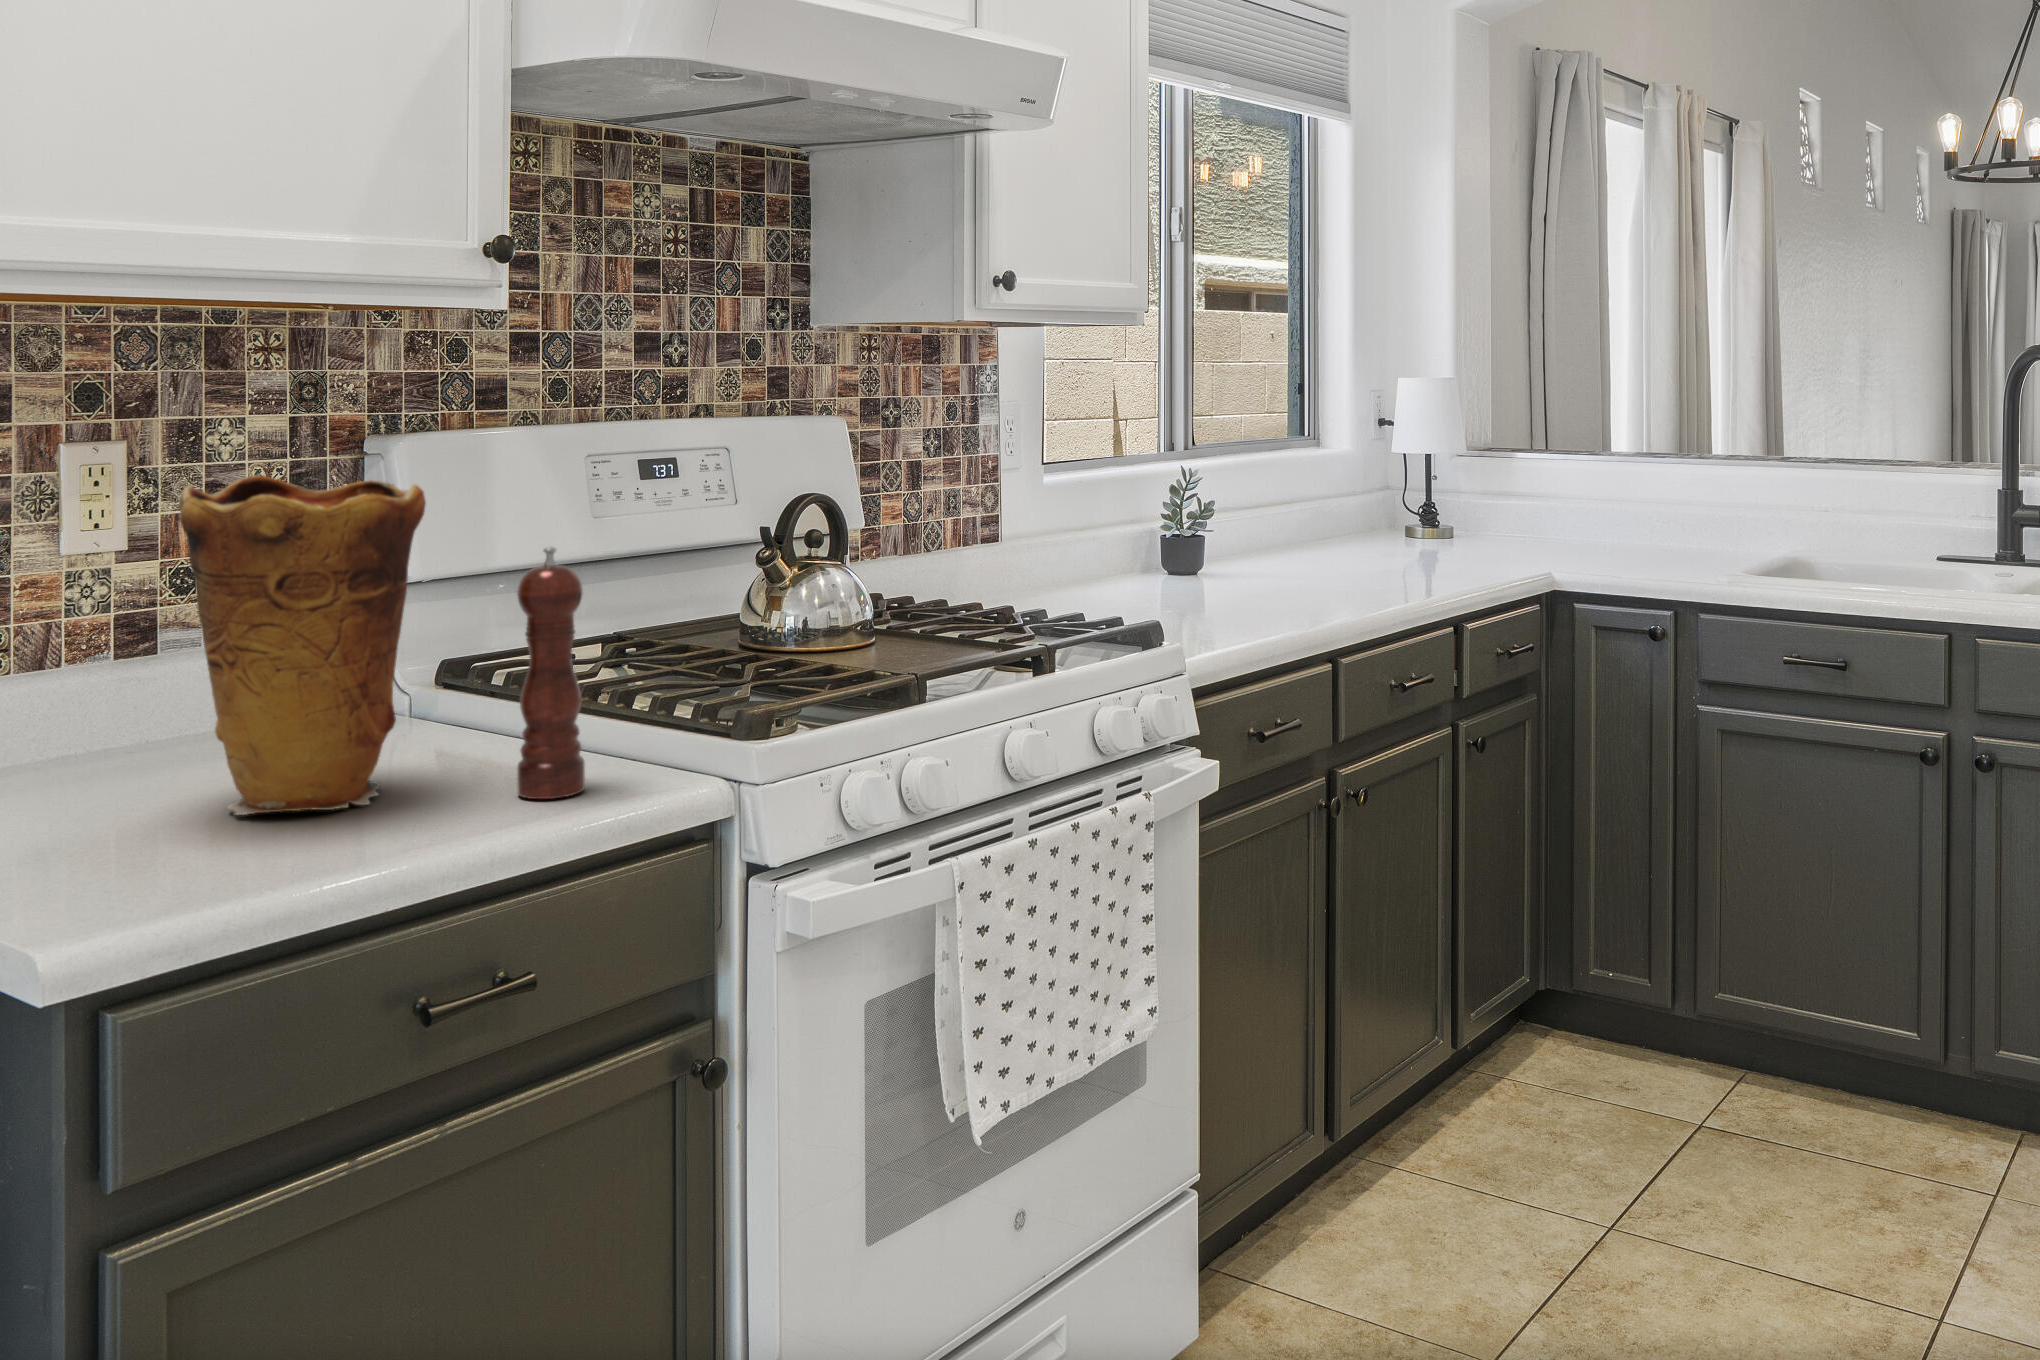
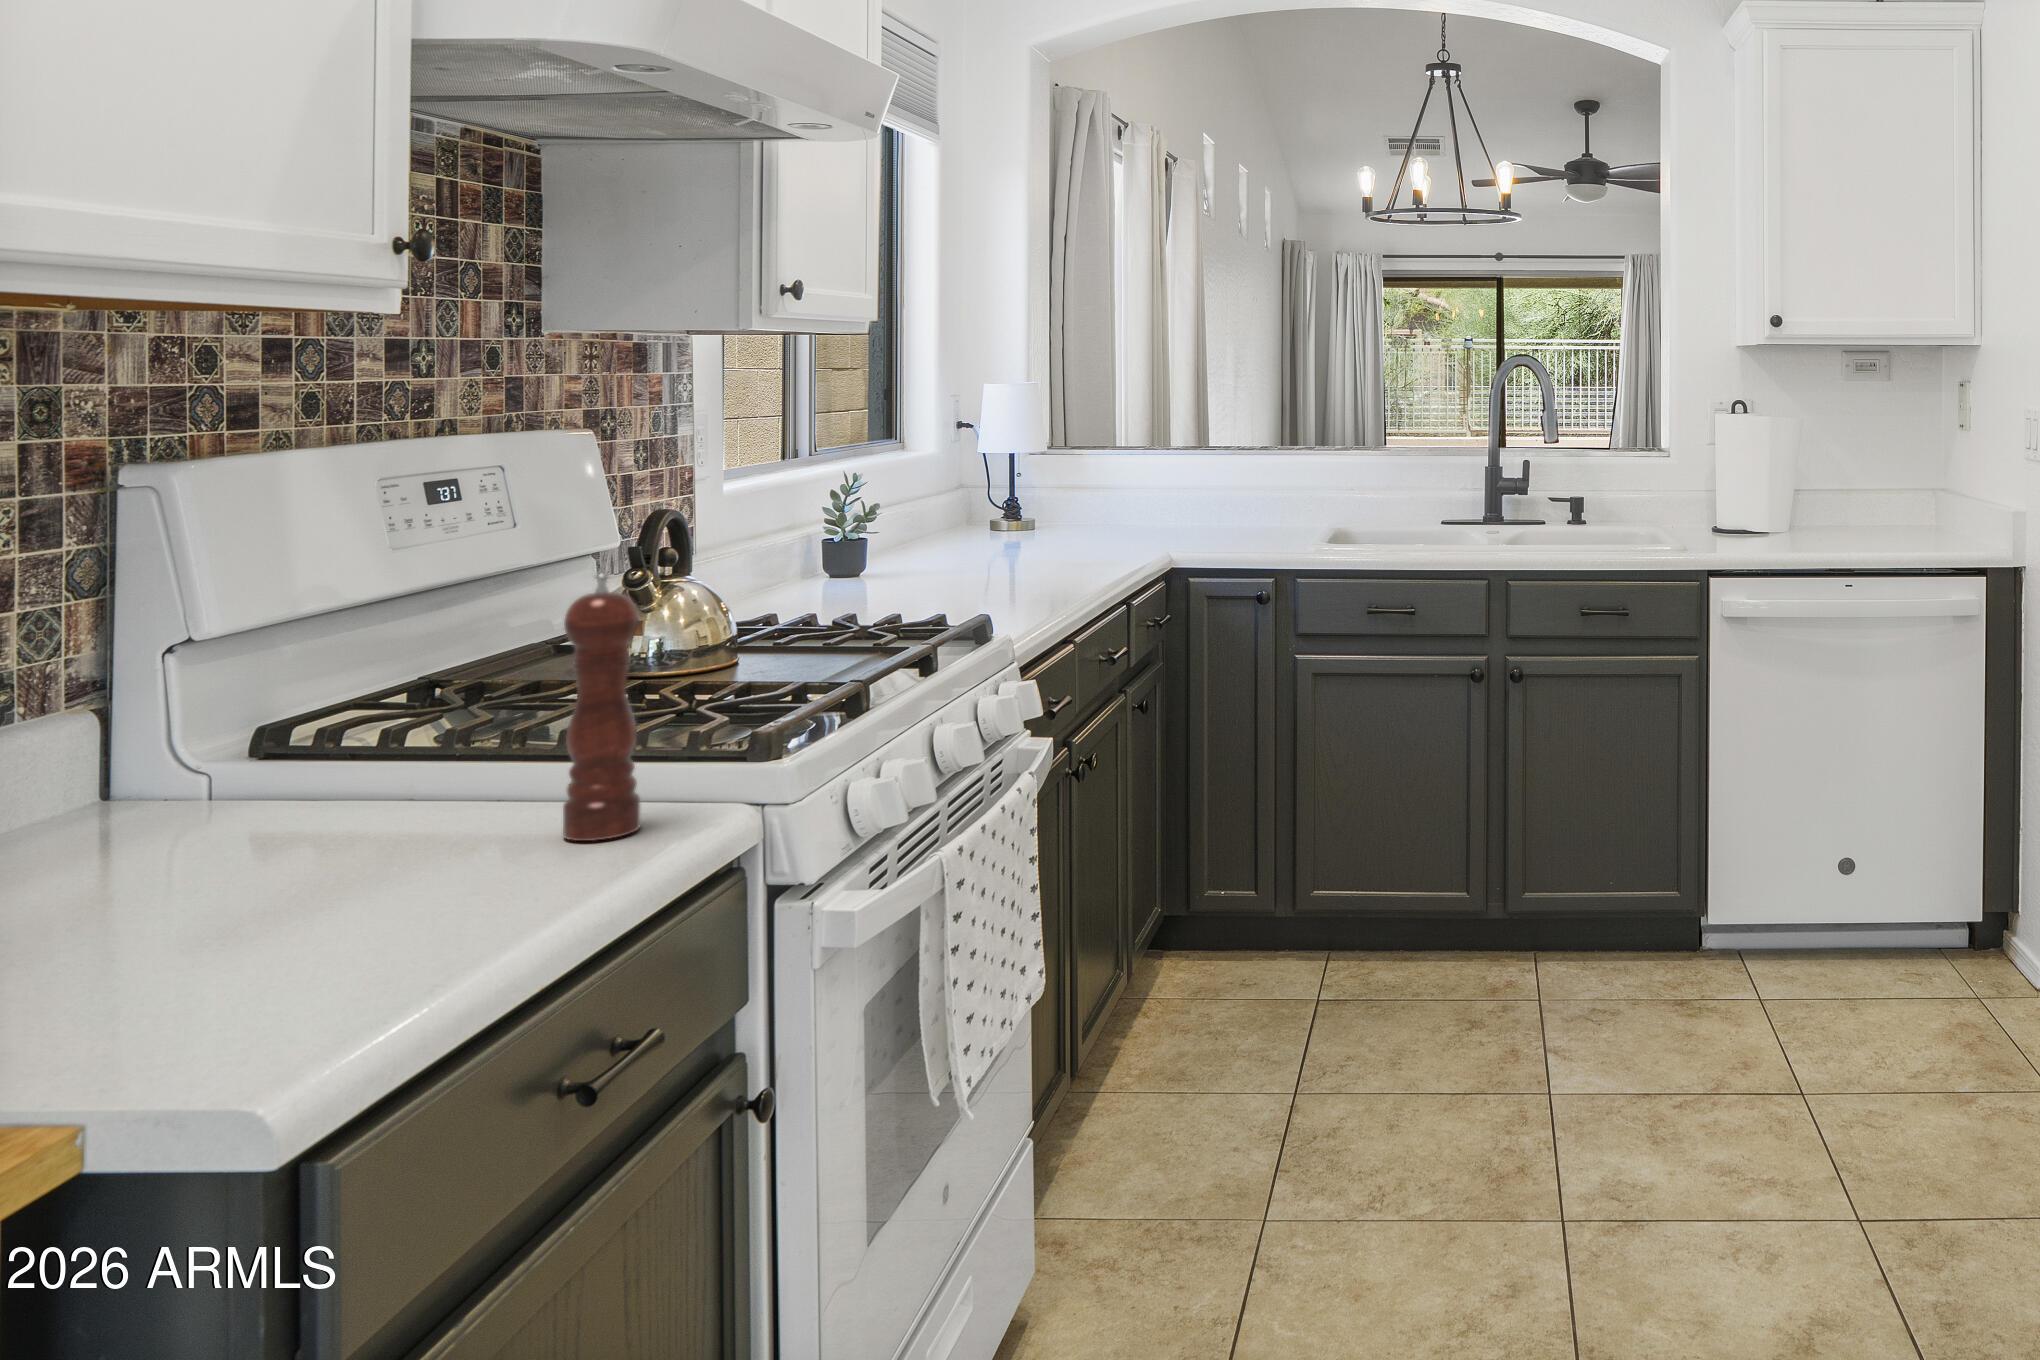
vase: present [179,475,426,815] -> none [134,512,454,913]

